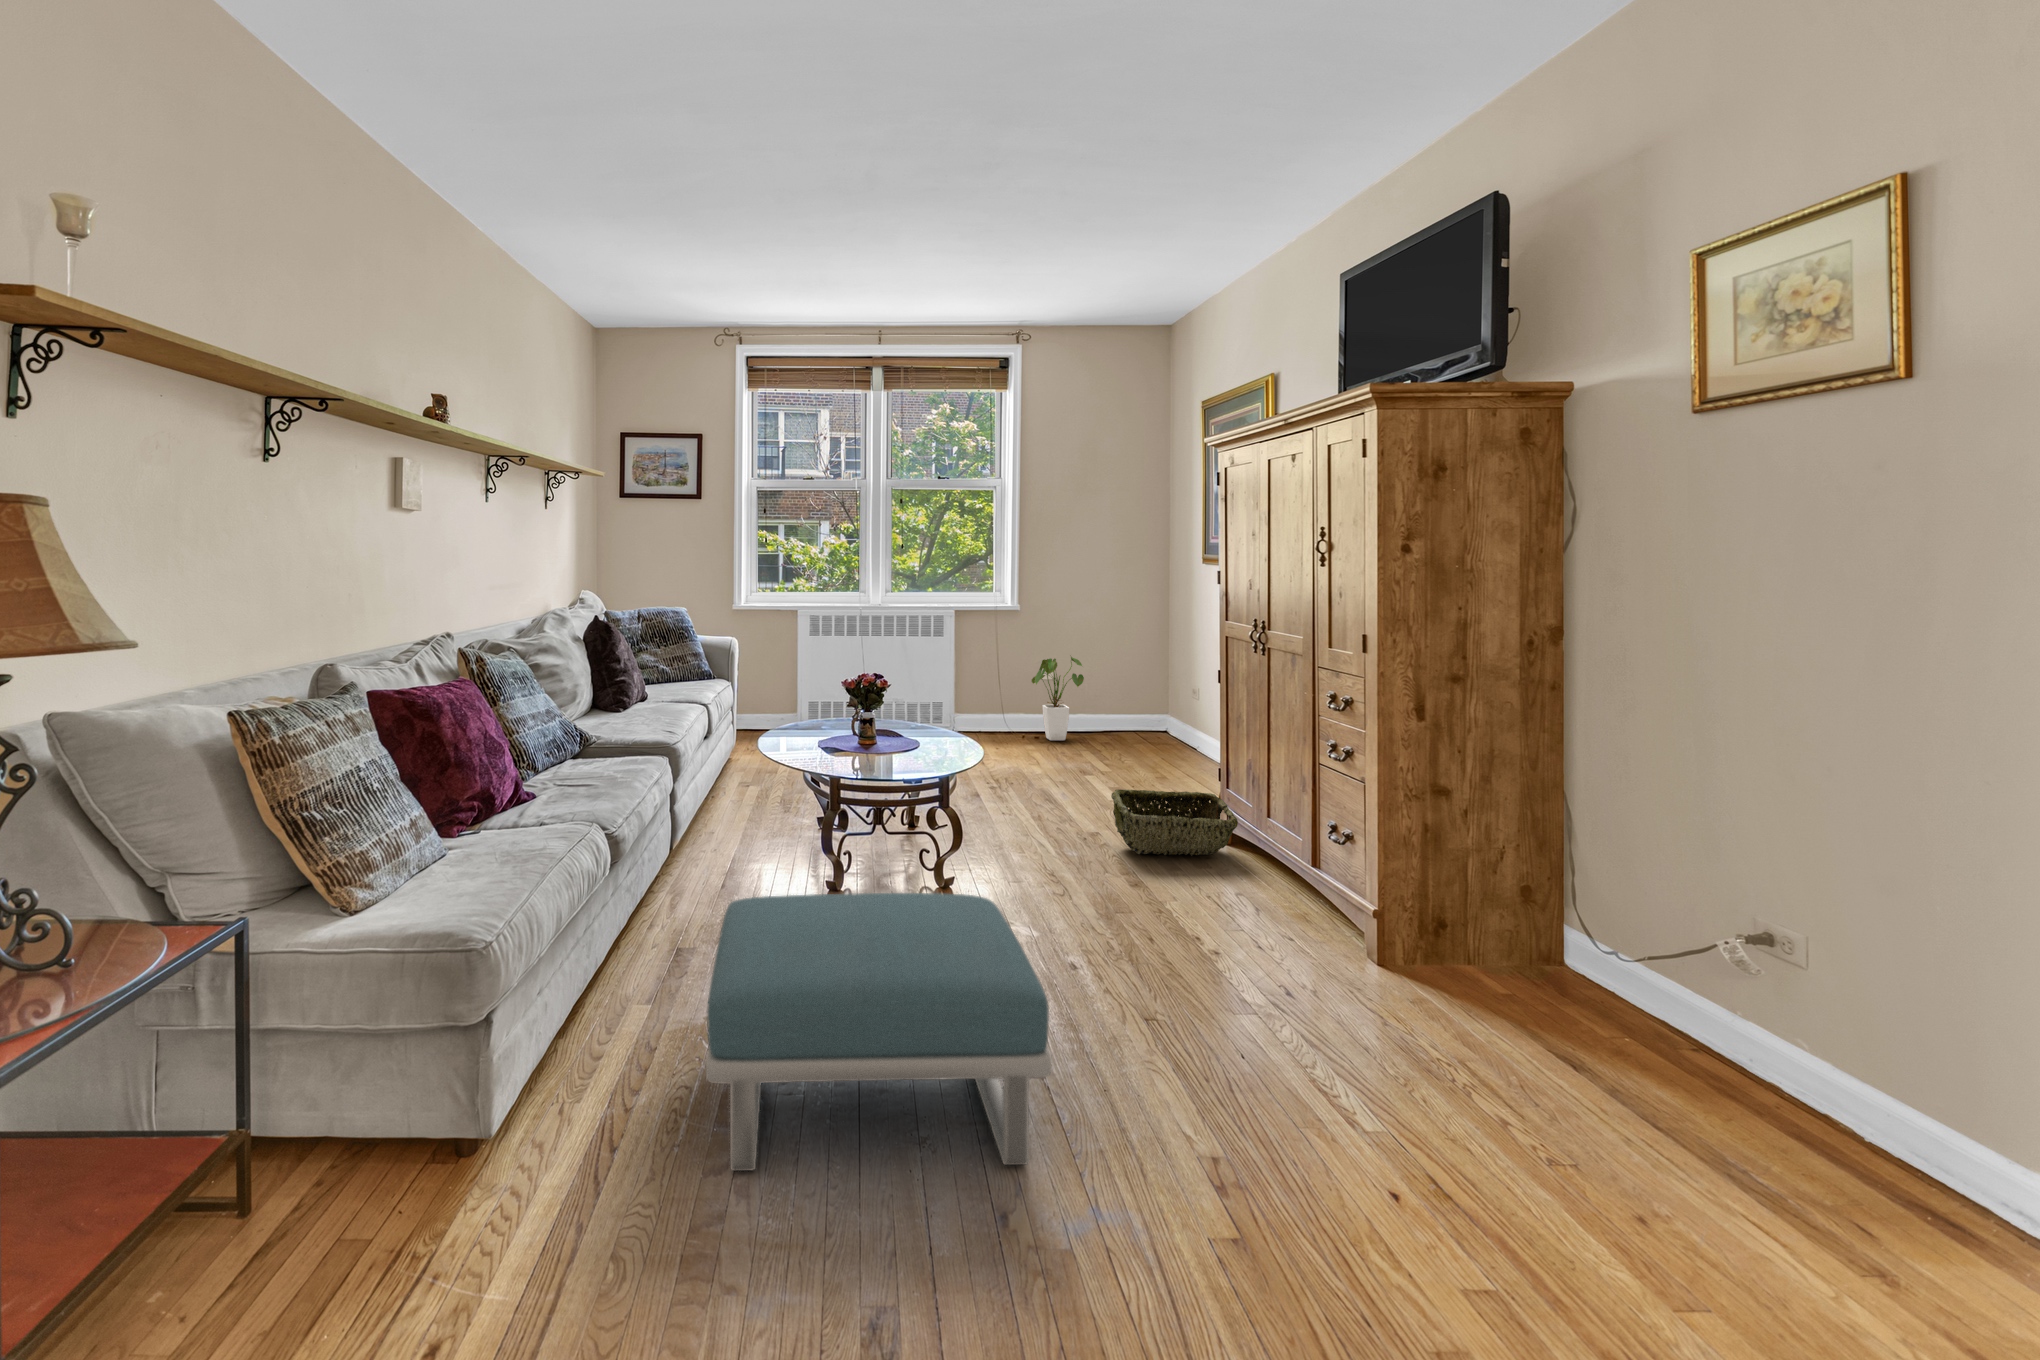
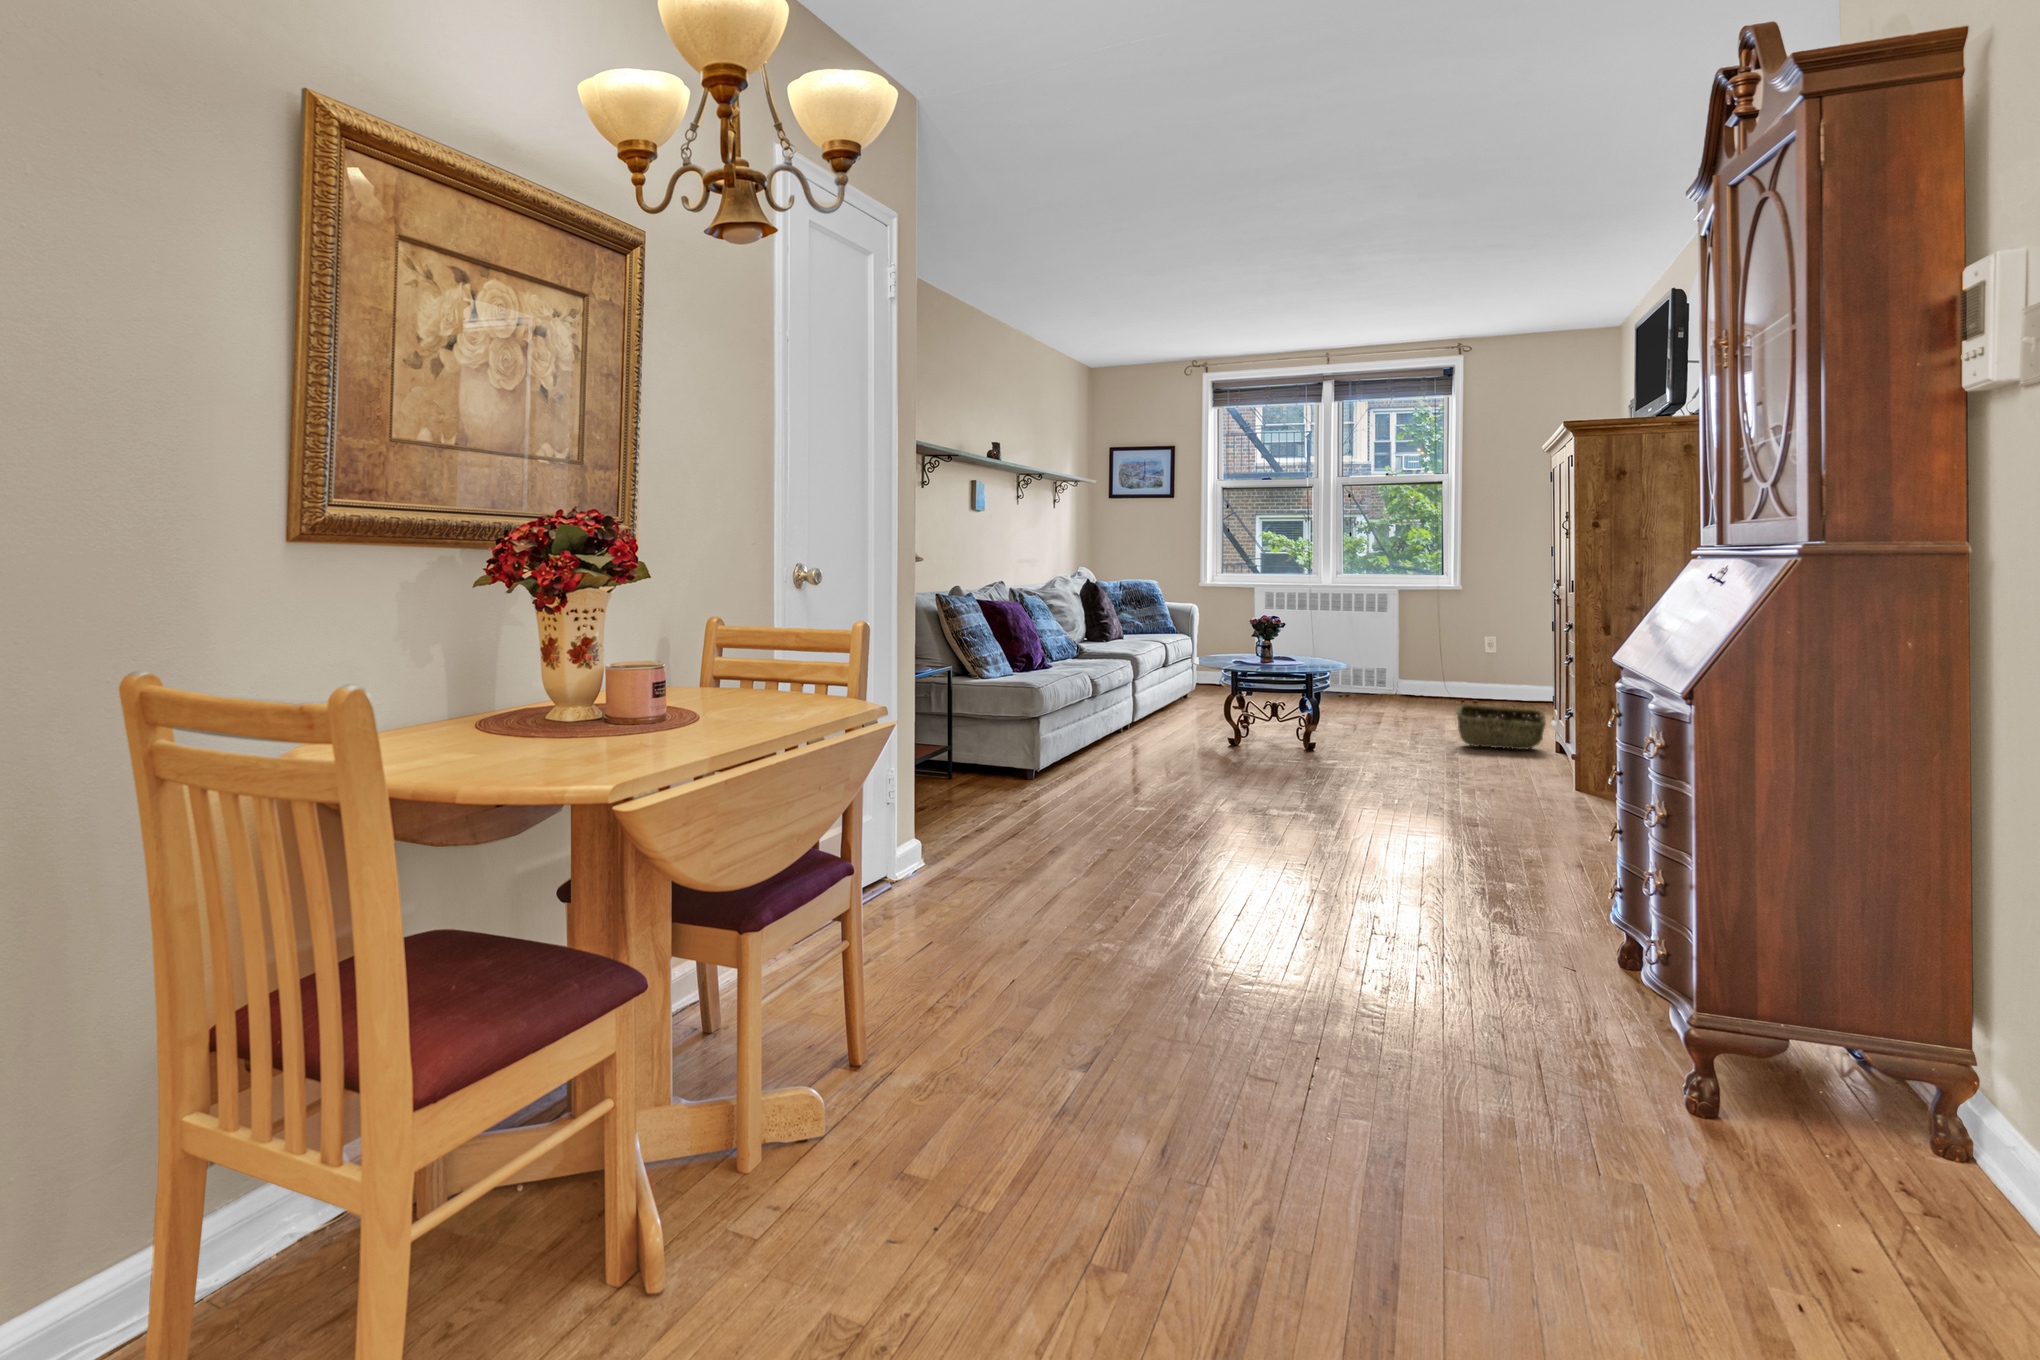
house plant: present [1032,657,1084,741] -> none [1466,629,1518,702]
footstool: present [706,893,1051,1171] -> none [1134,706,1300,804]

